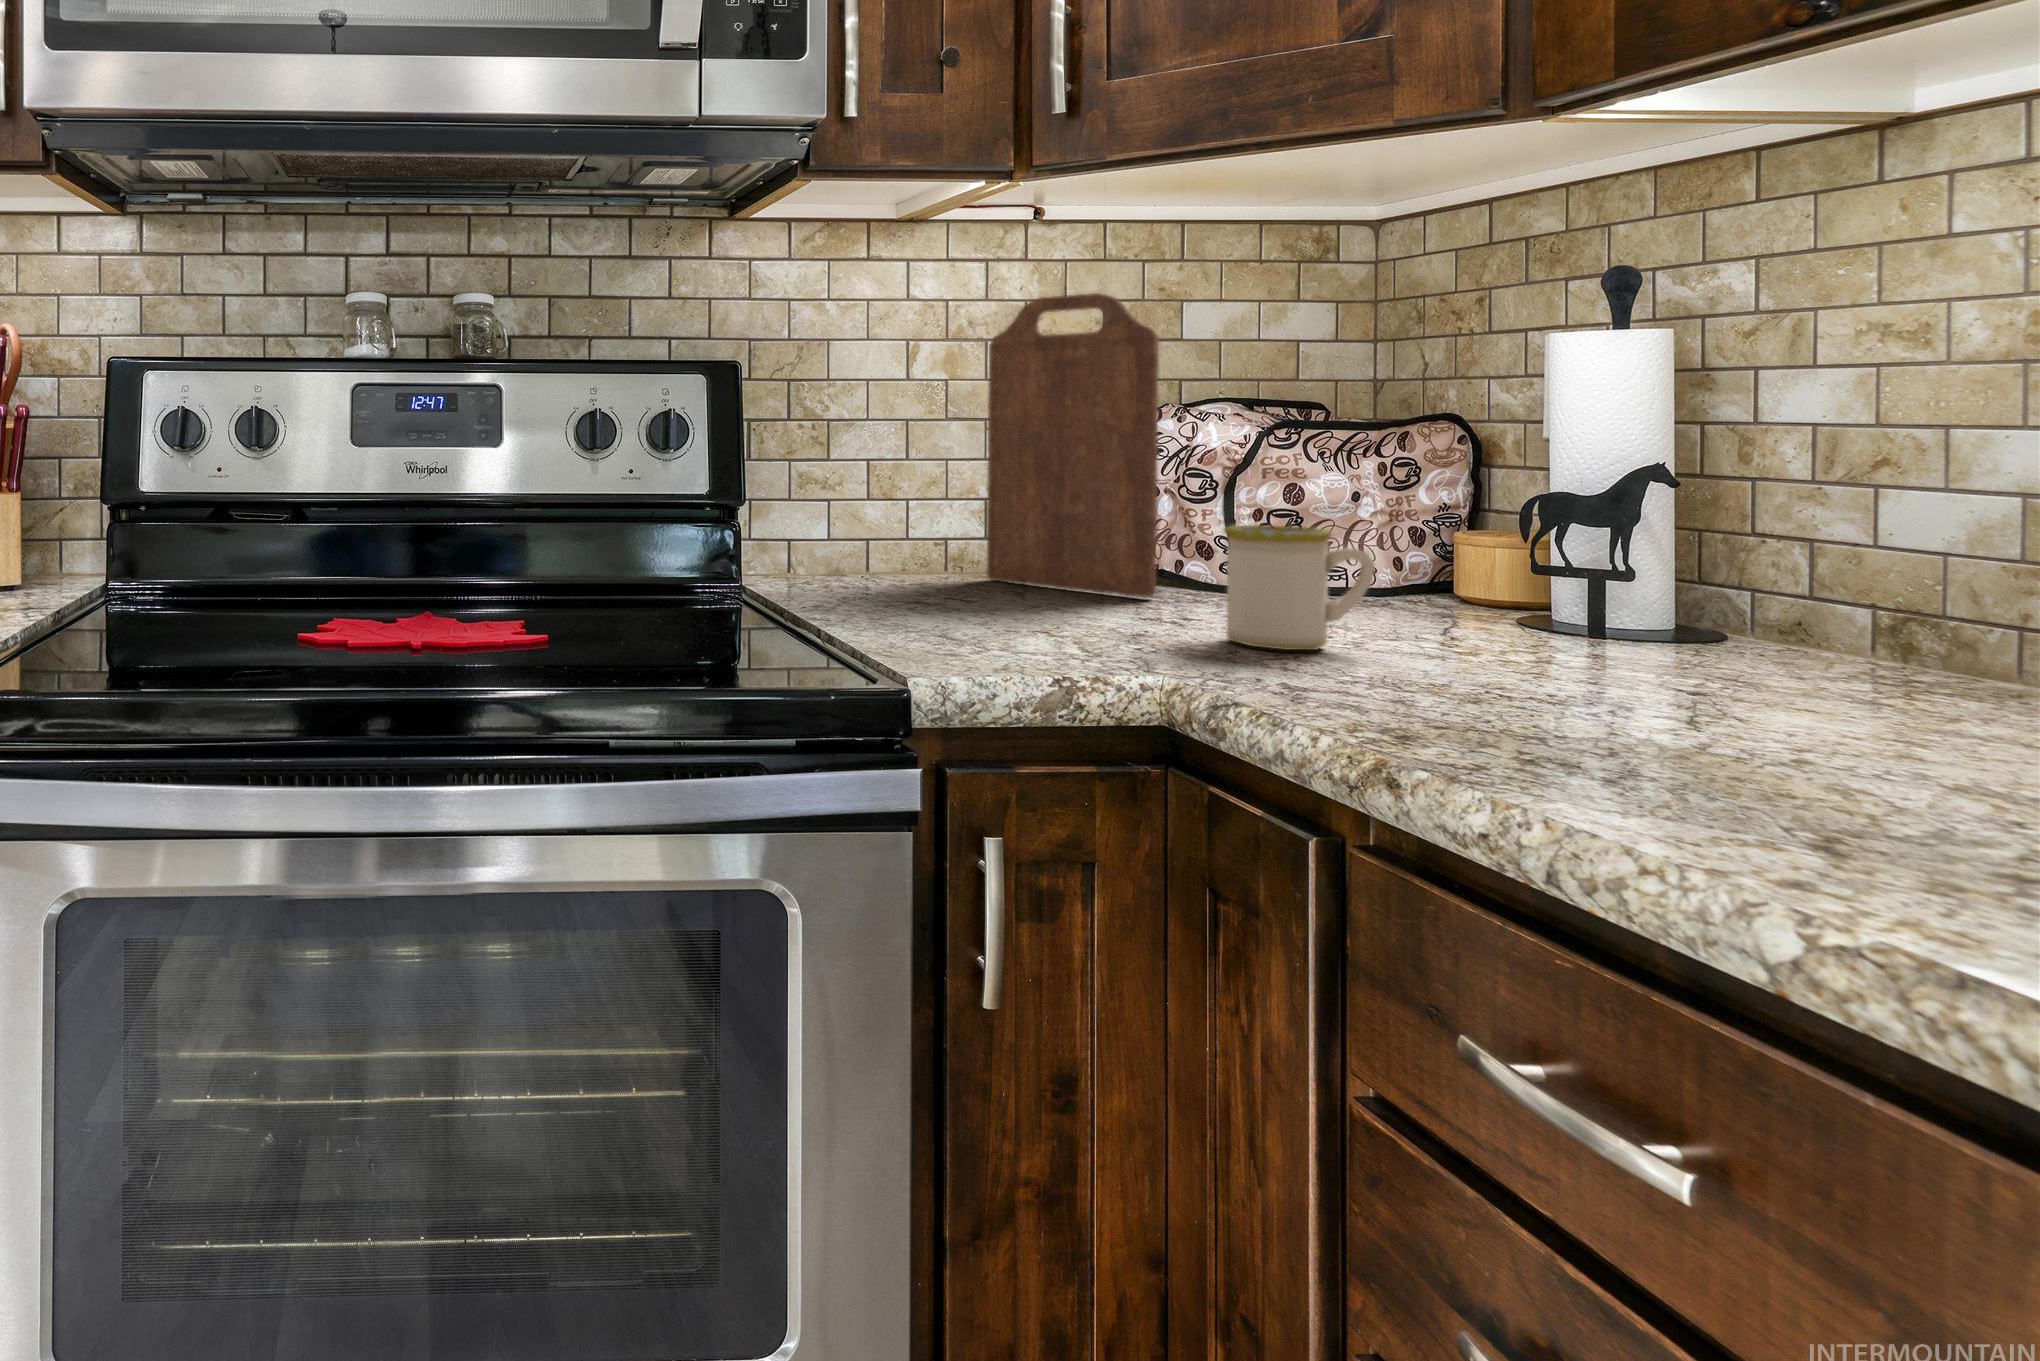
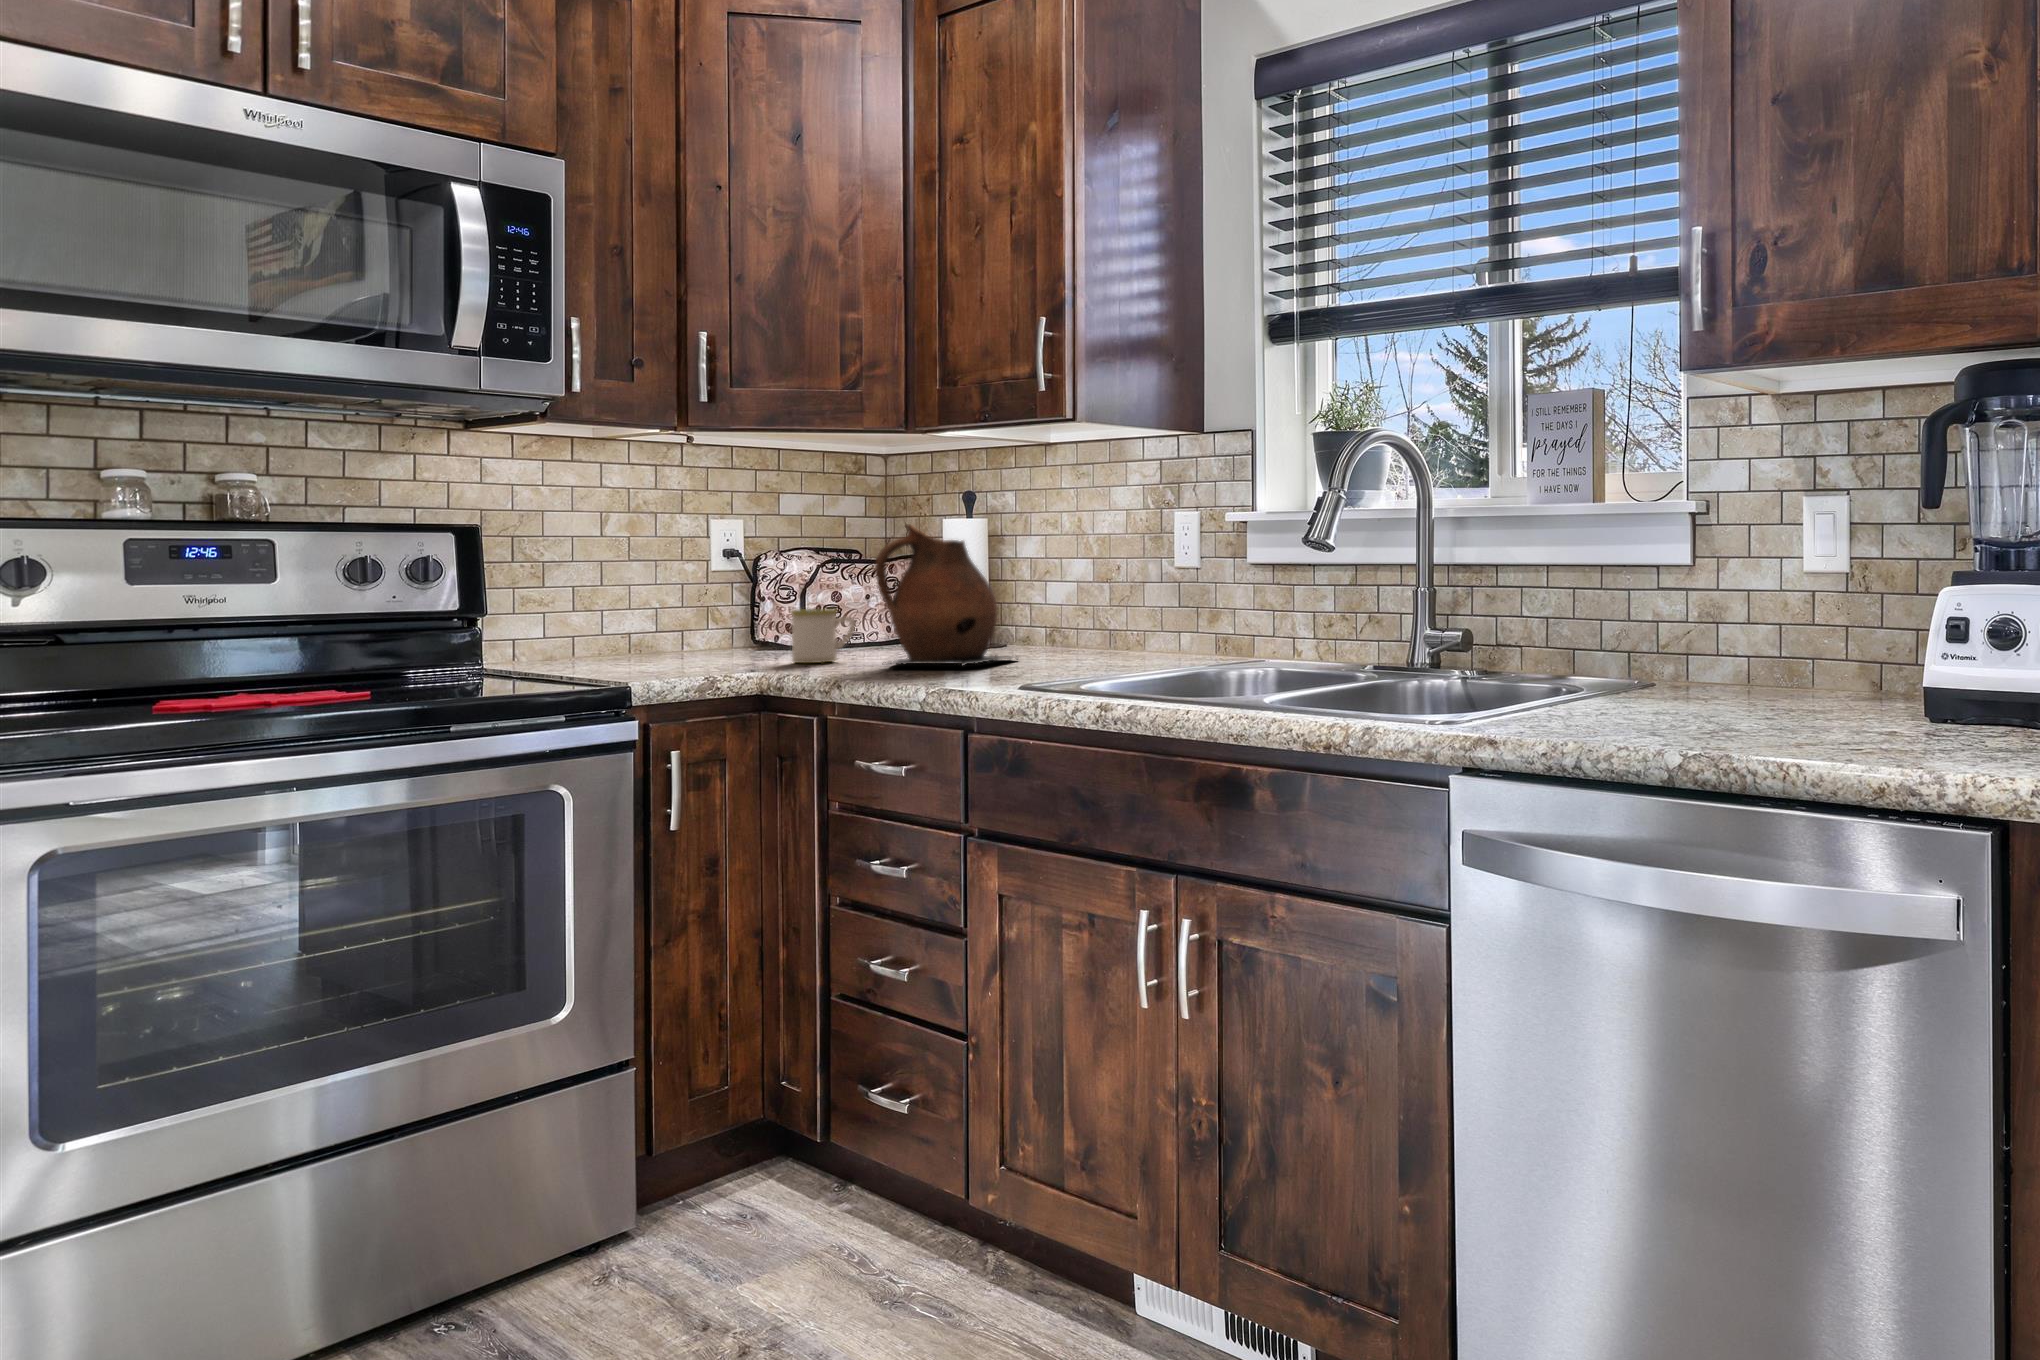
cutting board: present [987,293,1159,597] -> none [660,492,762,656]
ceramic pitcher: none [1463,326,1932,757] -> present [875,524,1017,666]

